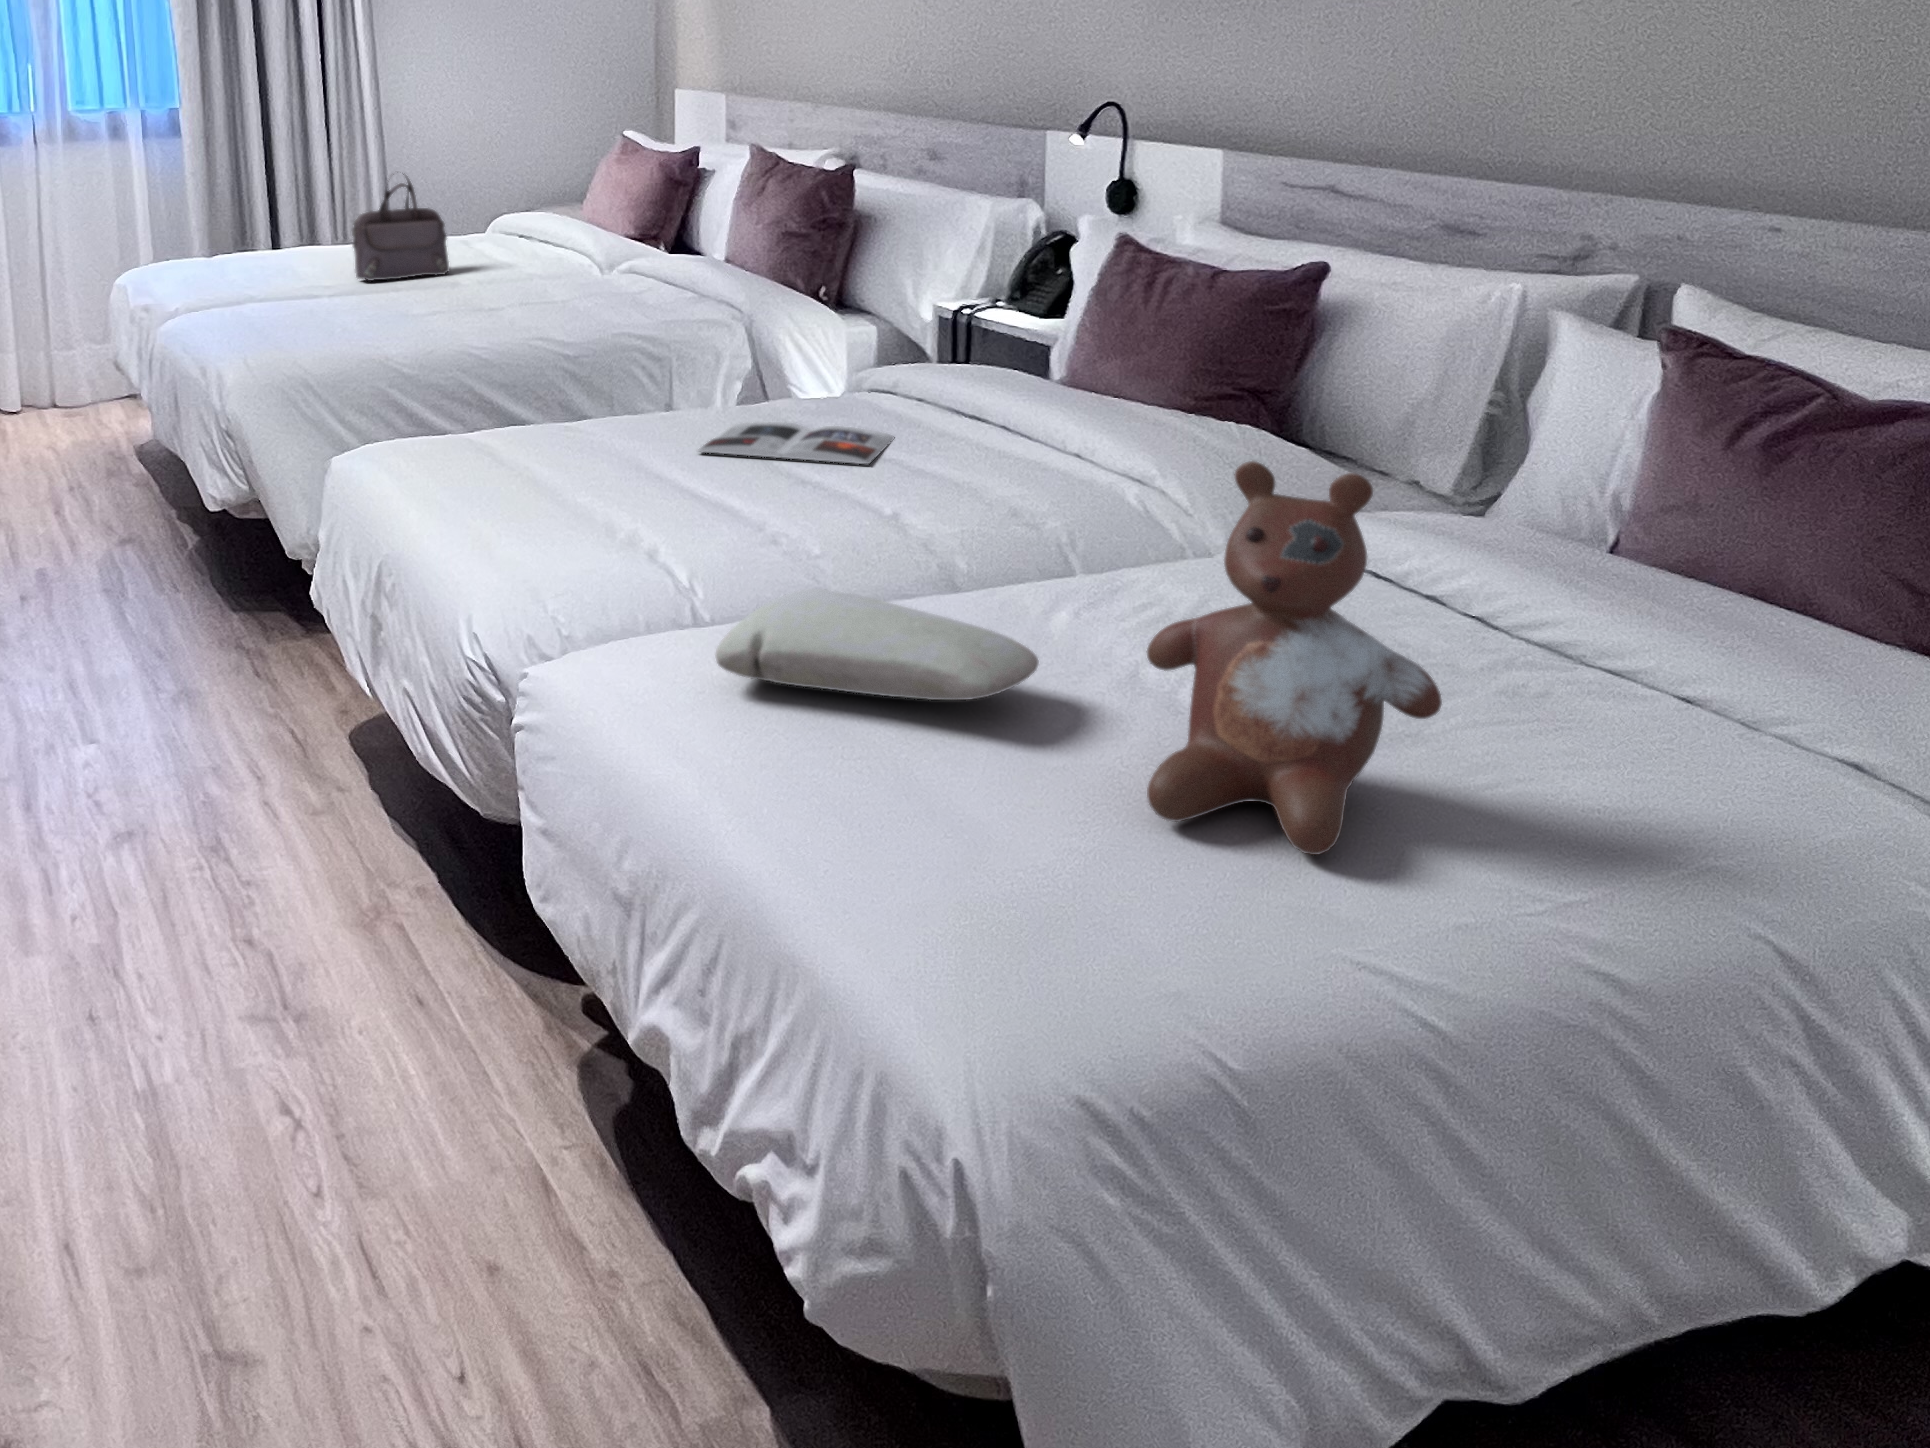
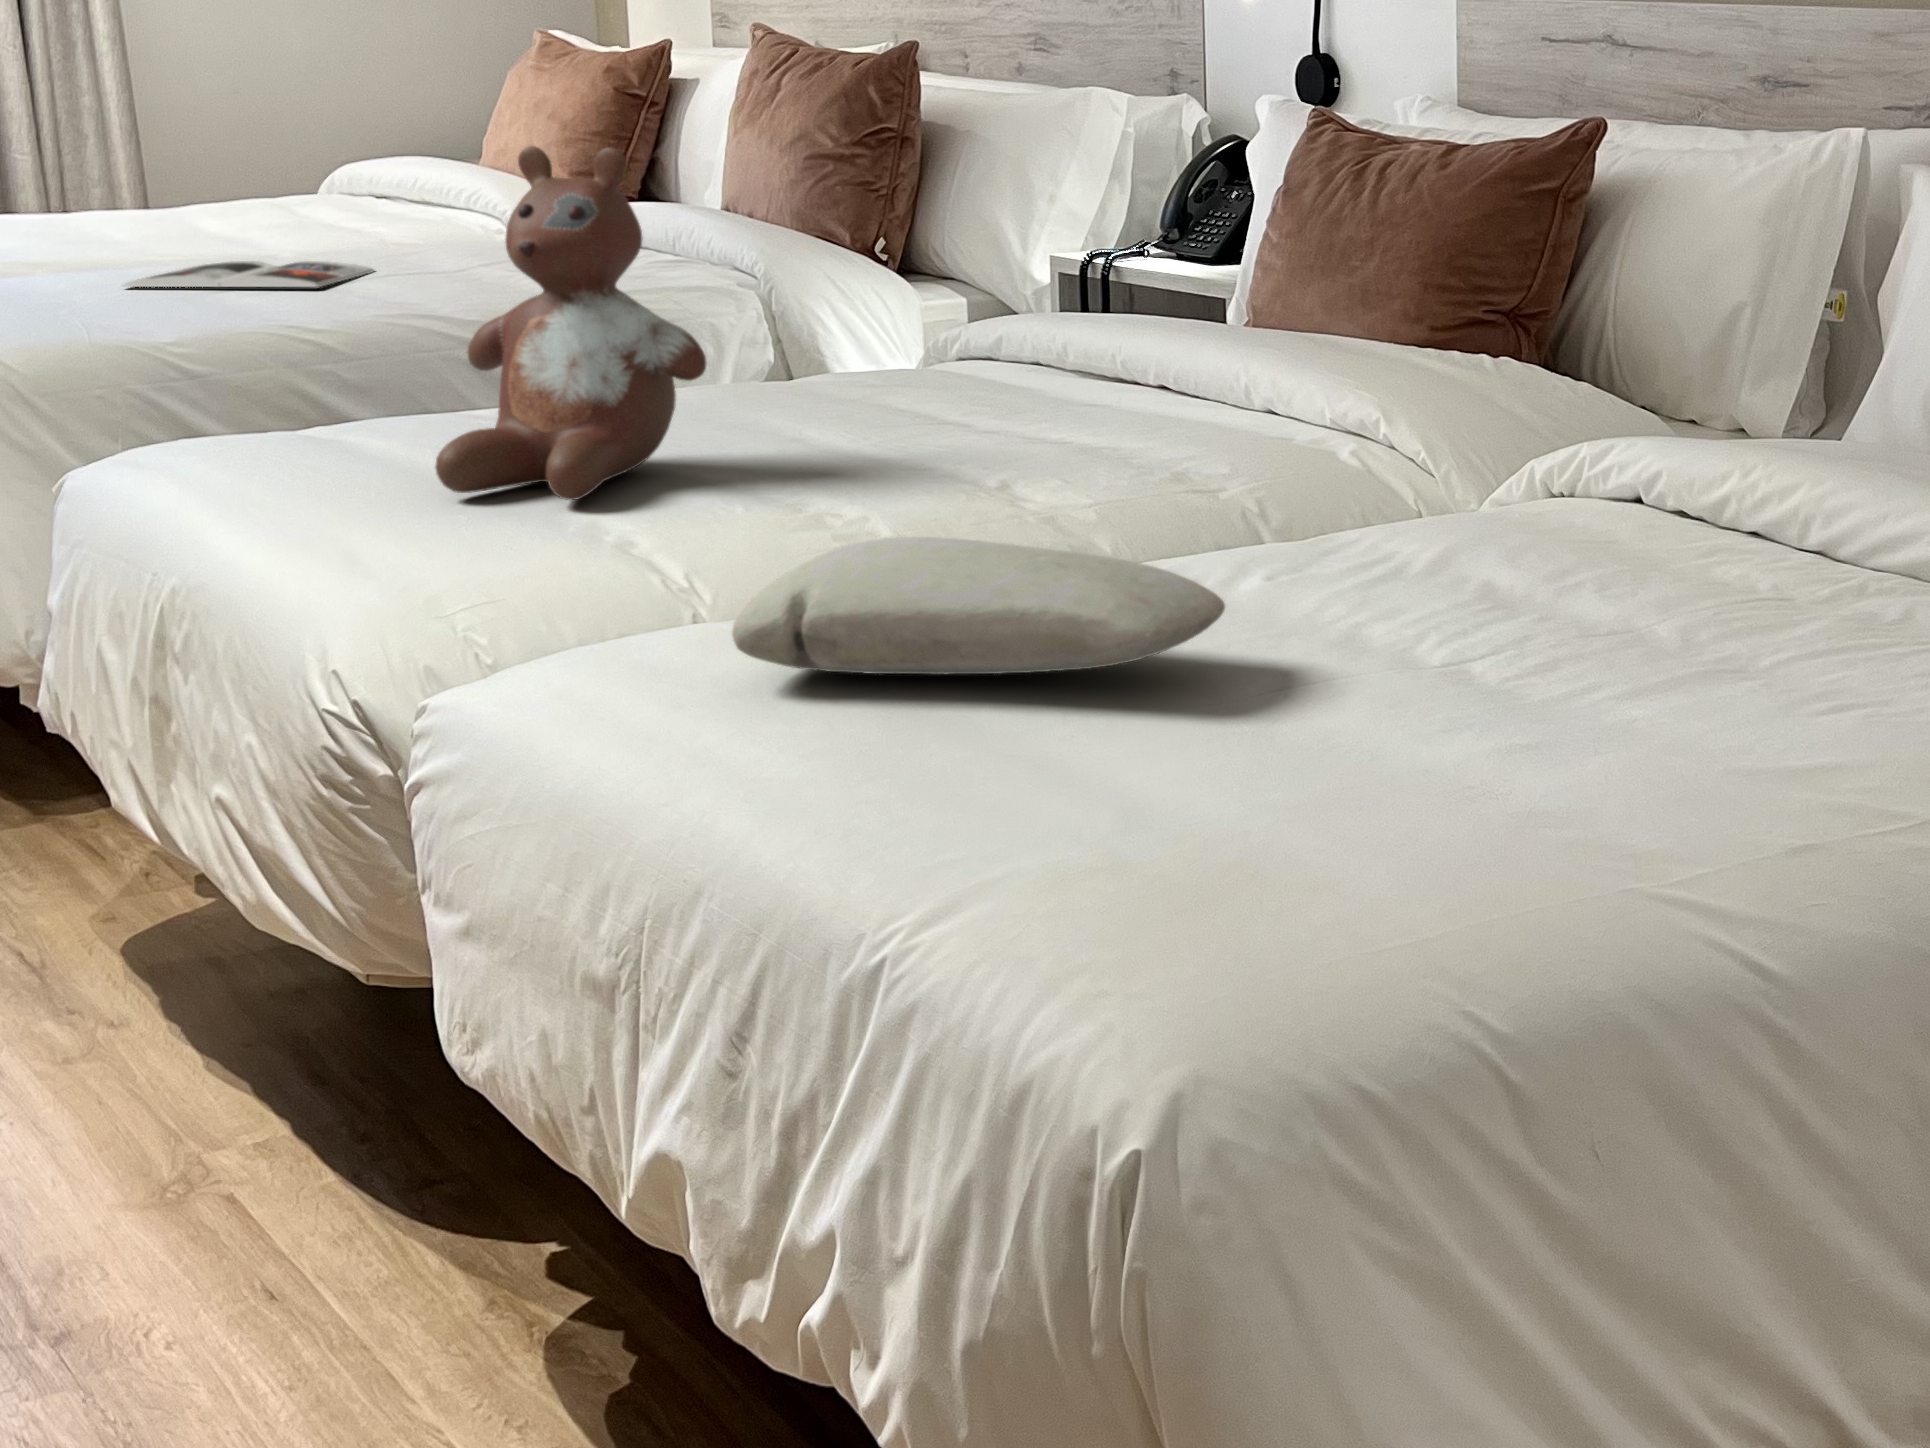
handbag: present [352,174,450,281] -> none [86,62,263,244]
magazine: present [698,422,894,464] -> present [123,261,374,287]
stuffed bear: present [1147,461,1442,855] -> present [435,146,706,500]

